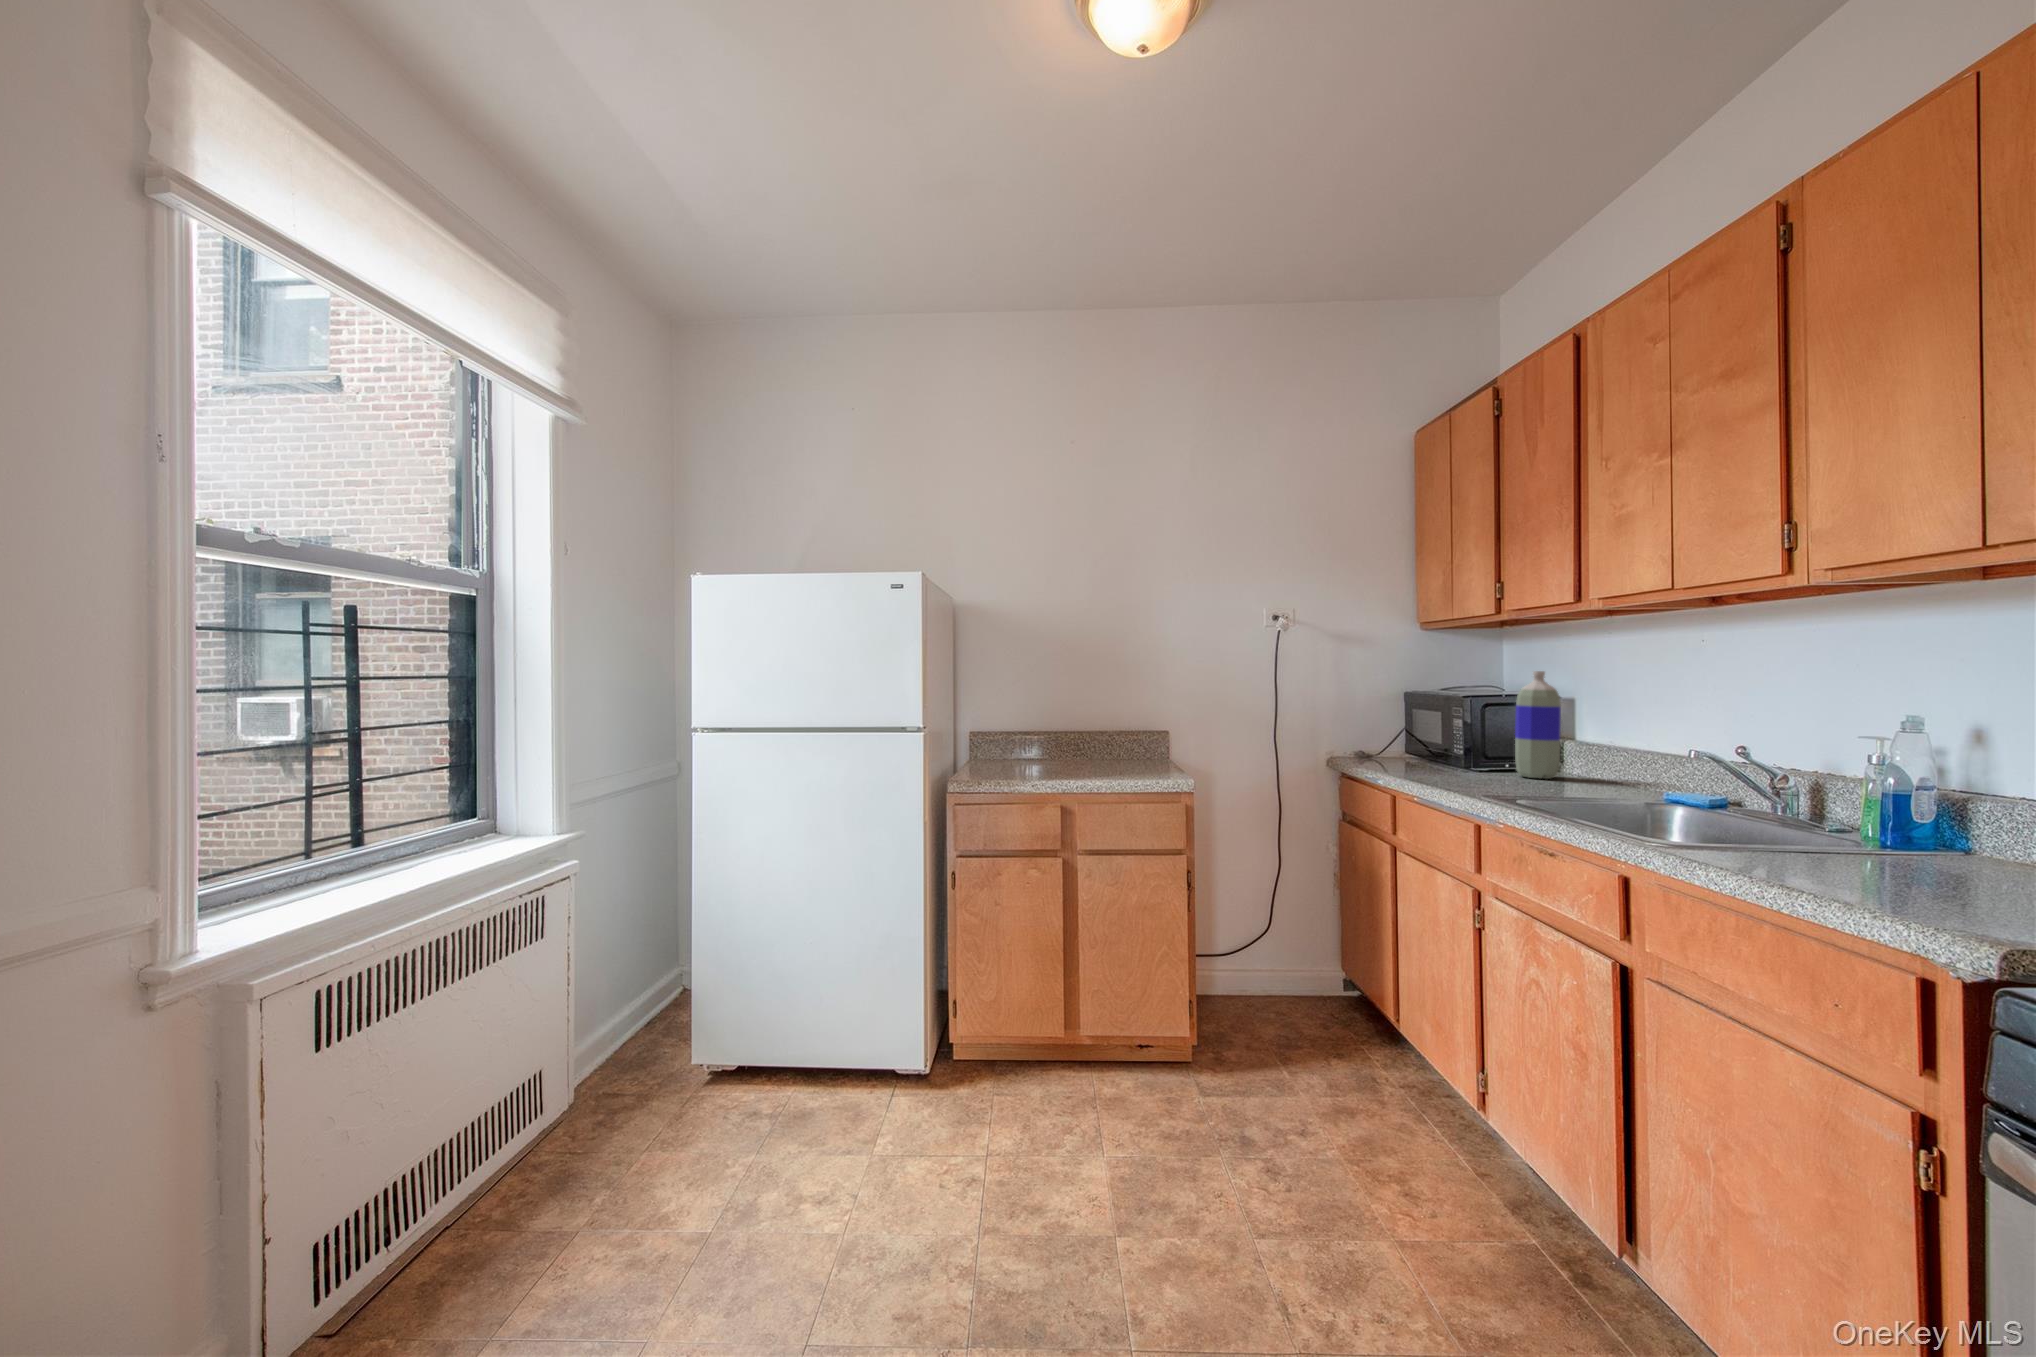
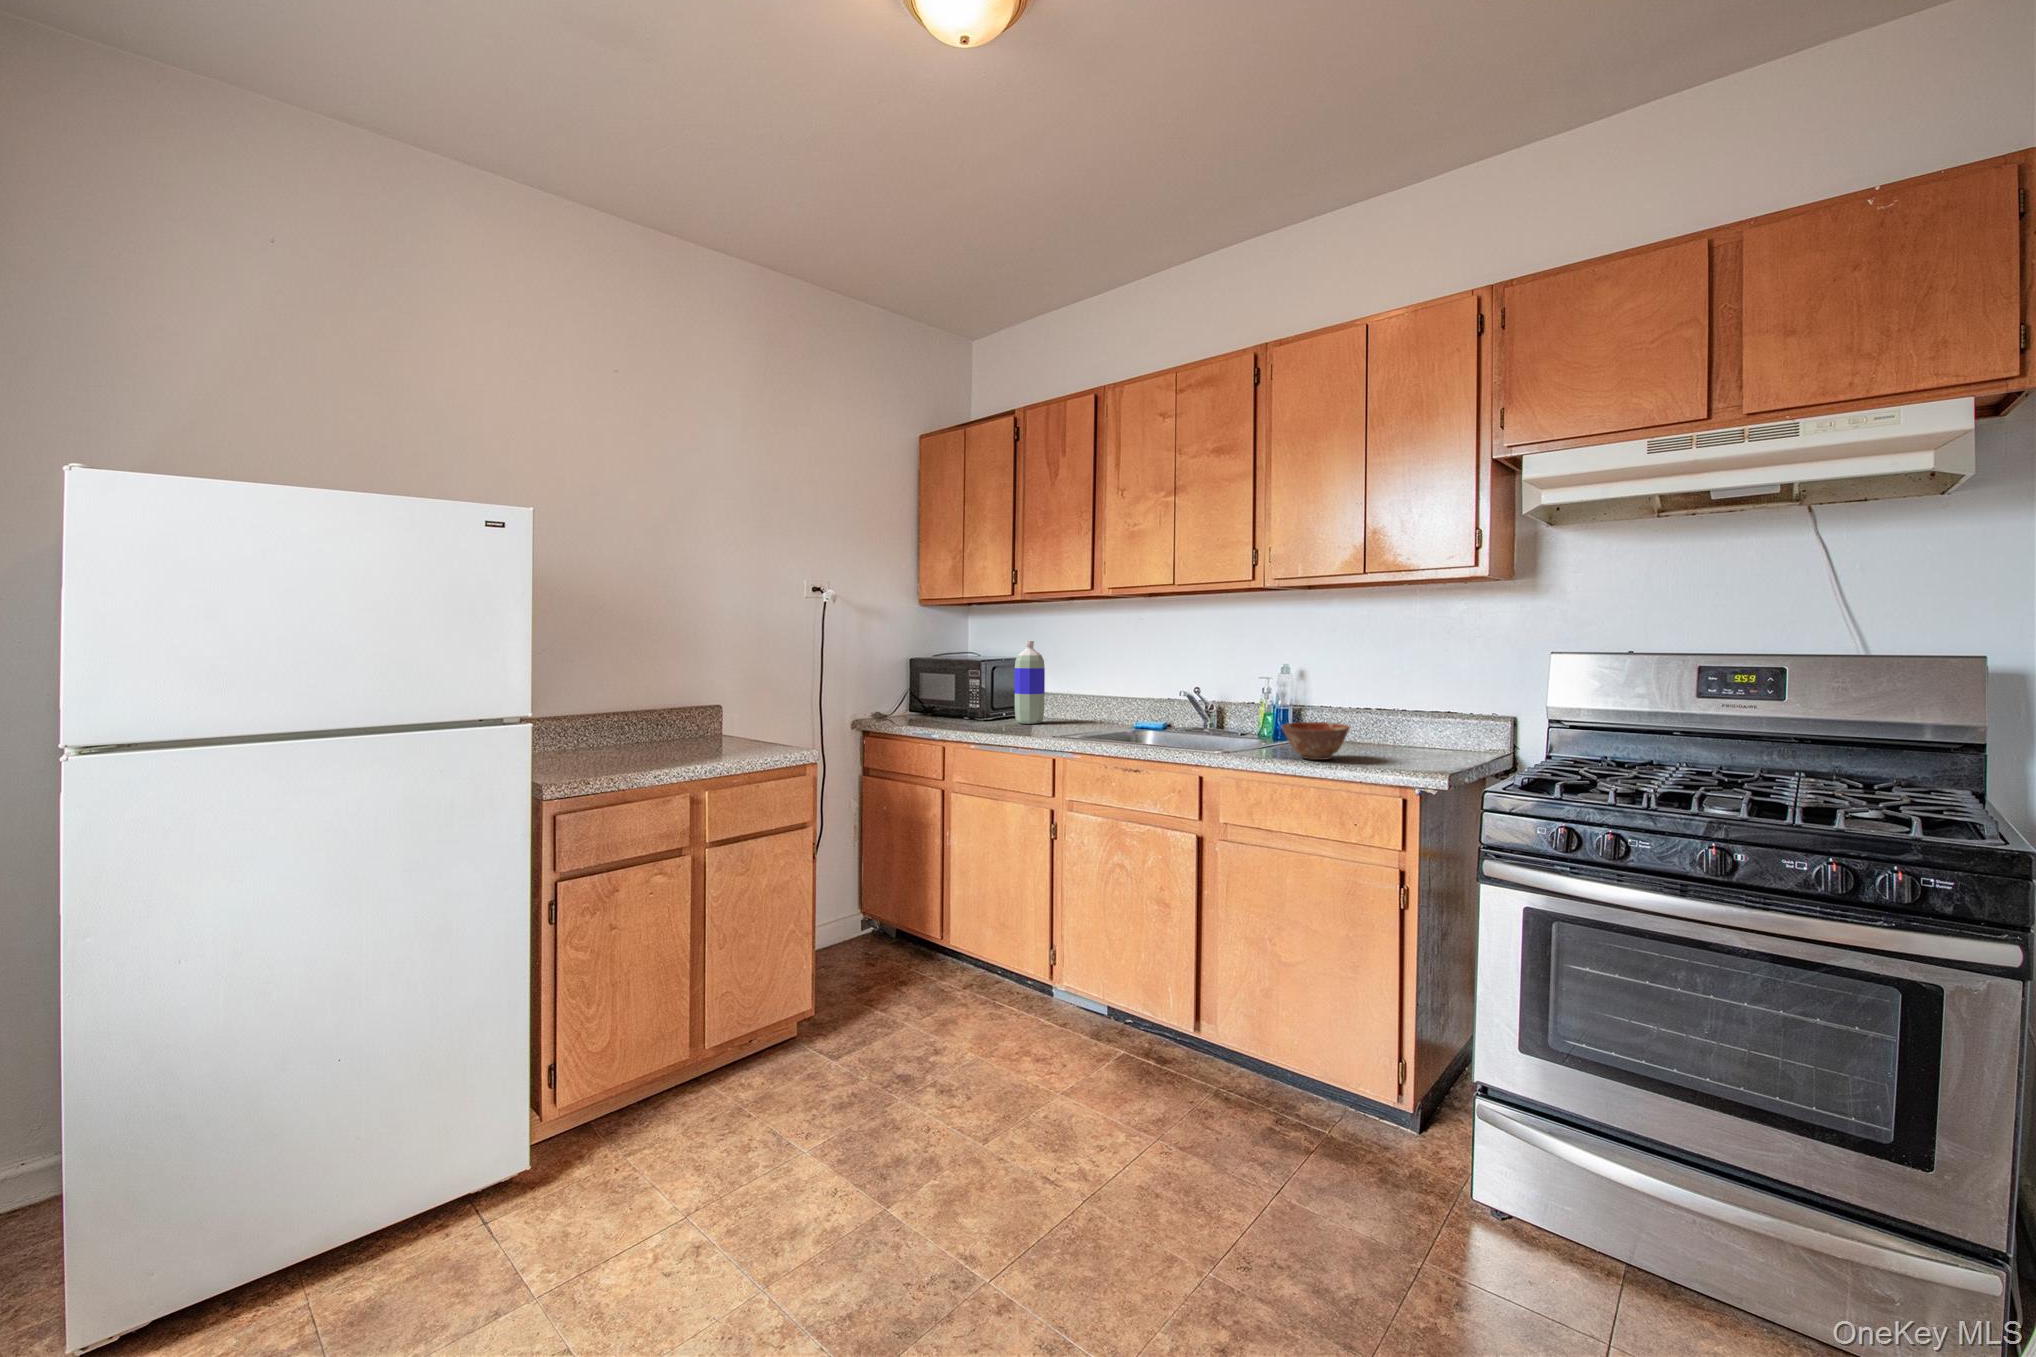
ceramic bowl: none [1776,814,1932,885] -> present [1281,722,1350,760]

